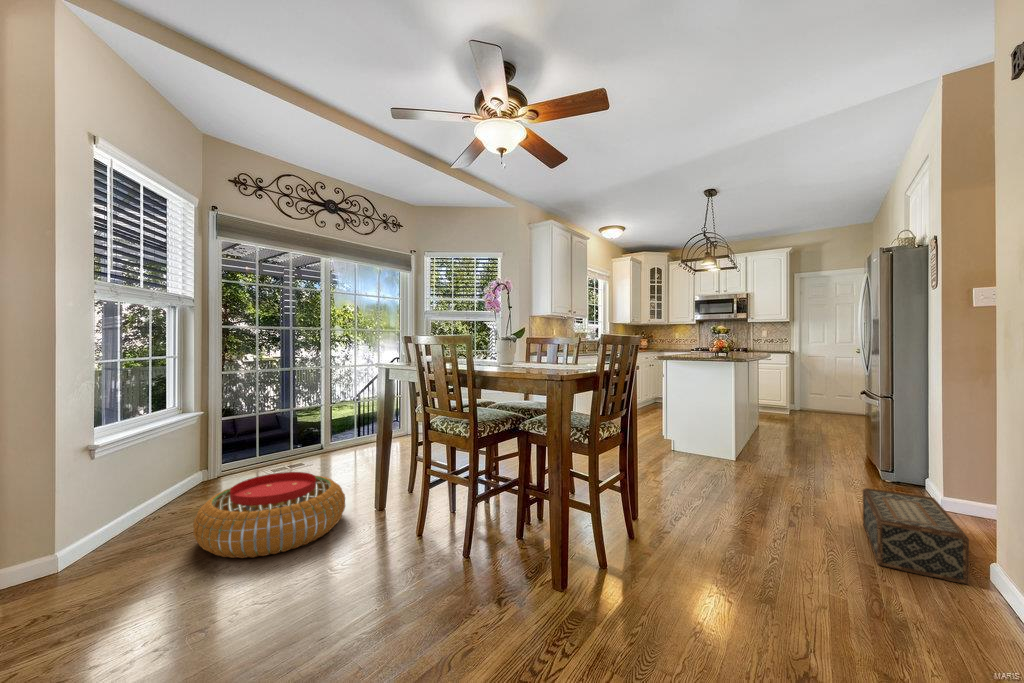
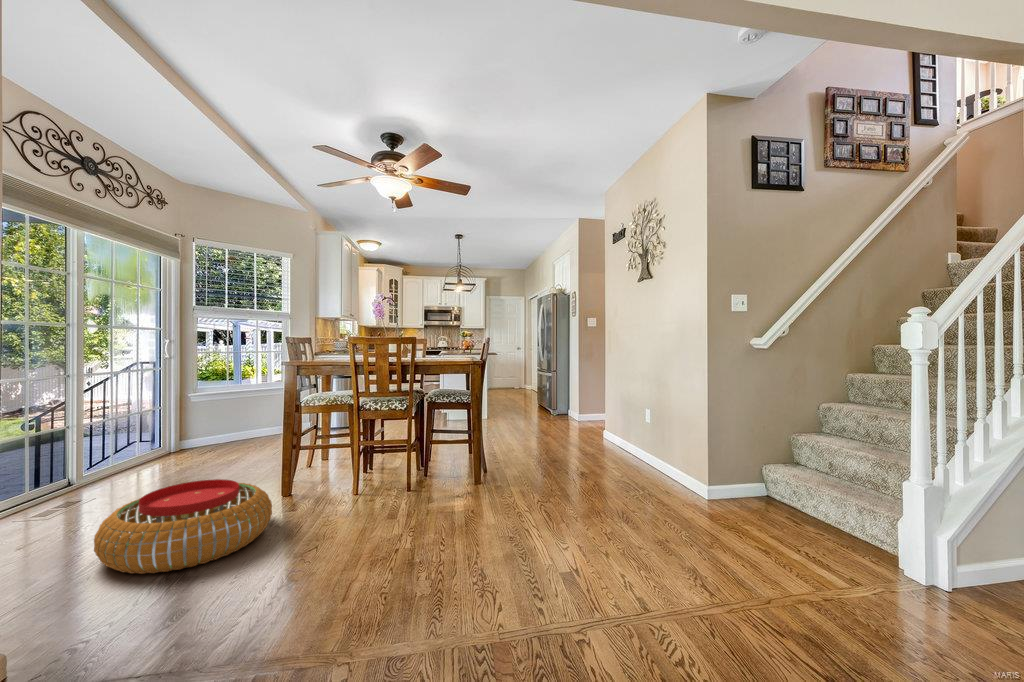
woven basket: present [863,488,969,584] -> none [580,421,628,454]

